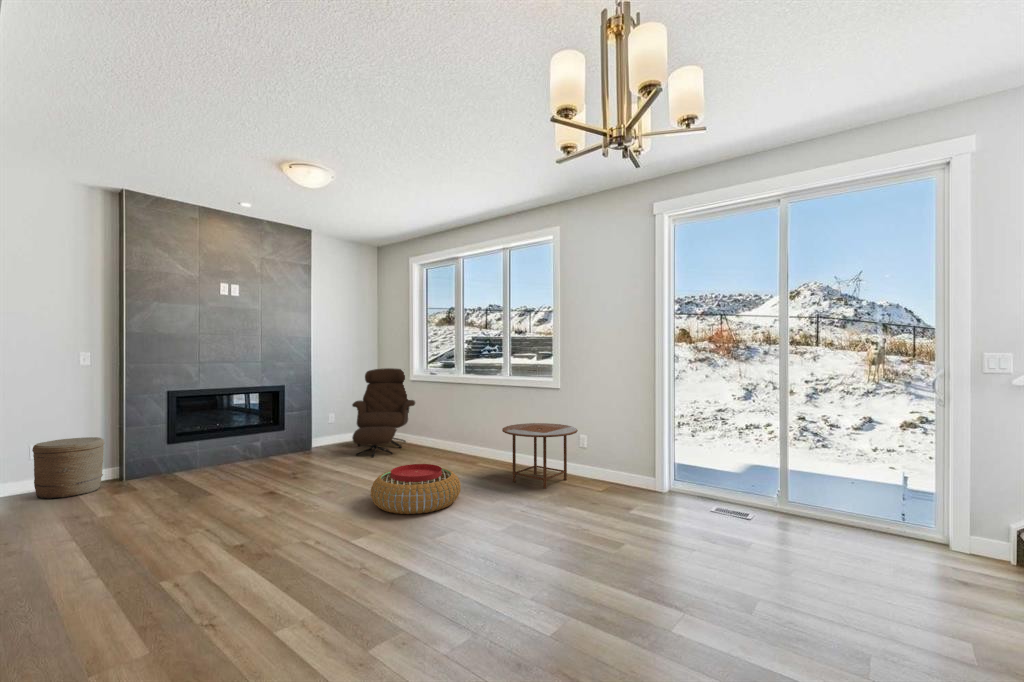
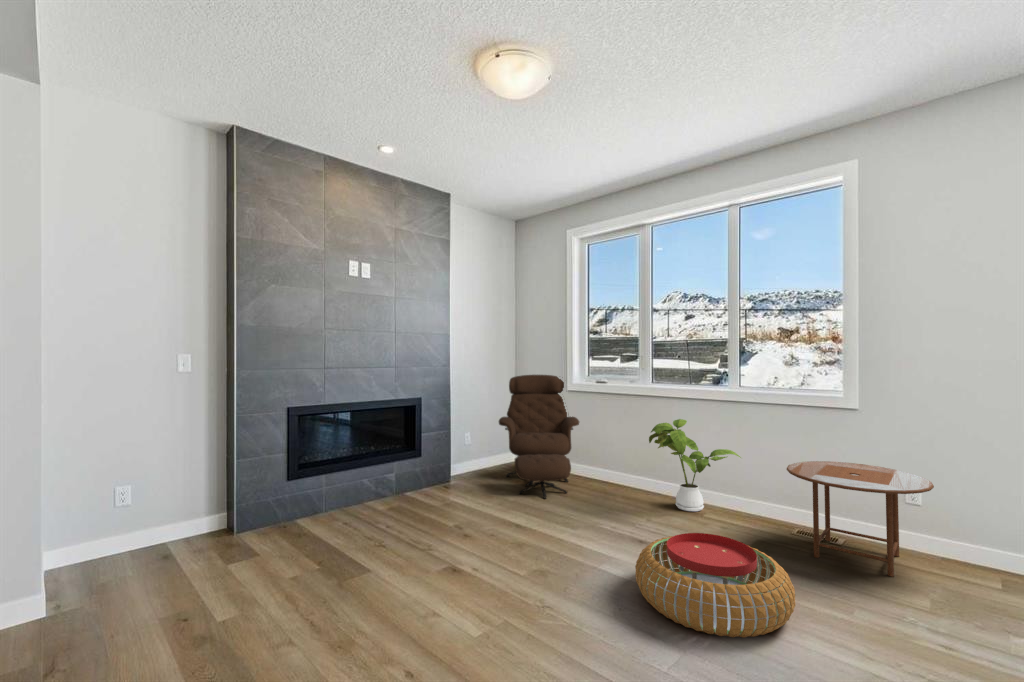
house plant: none [439,398,500,462] -> present [649,419,741,511]
woven basket: present [32,437,104,499] -> none [119,473,212,569]

